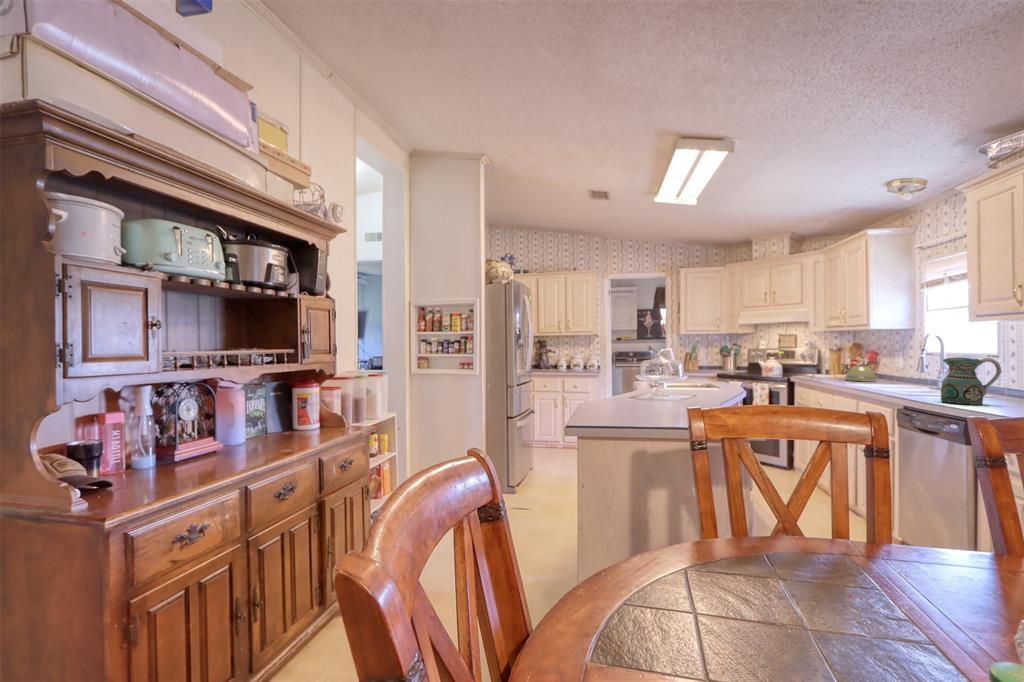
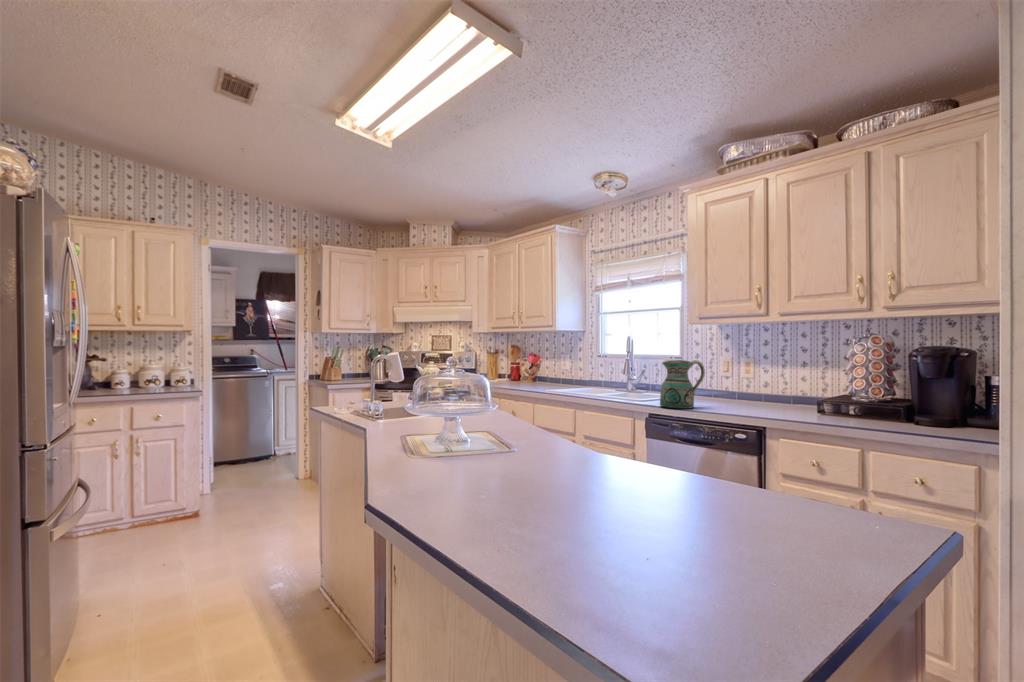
kettle: present [842,362,877,382] -> none [519,353,550,386]

